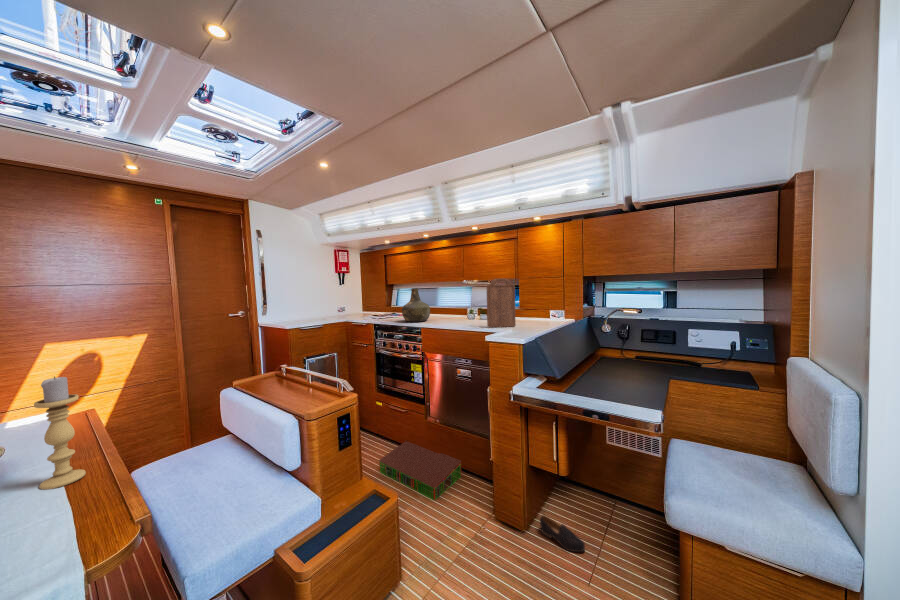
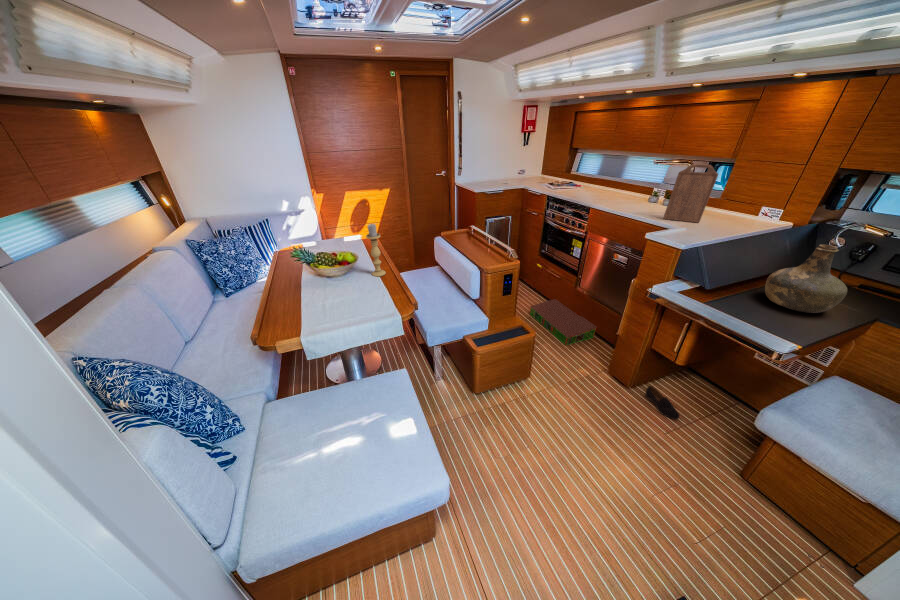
bottle: present [402,288,430,322] -> present [765,245,847,313]

